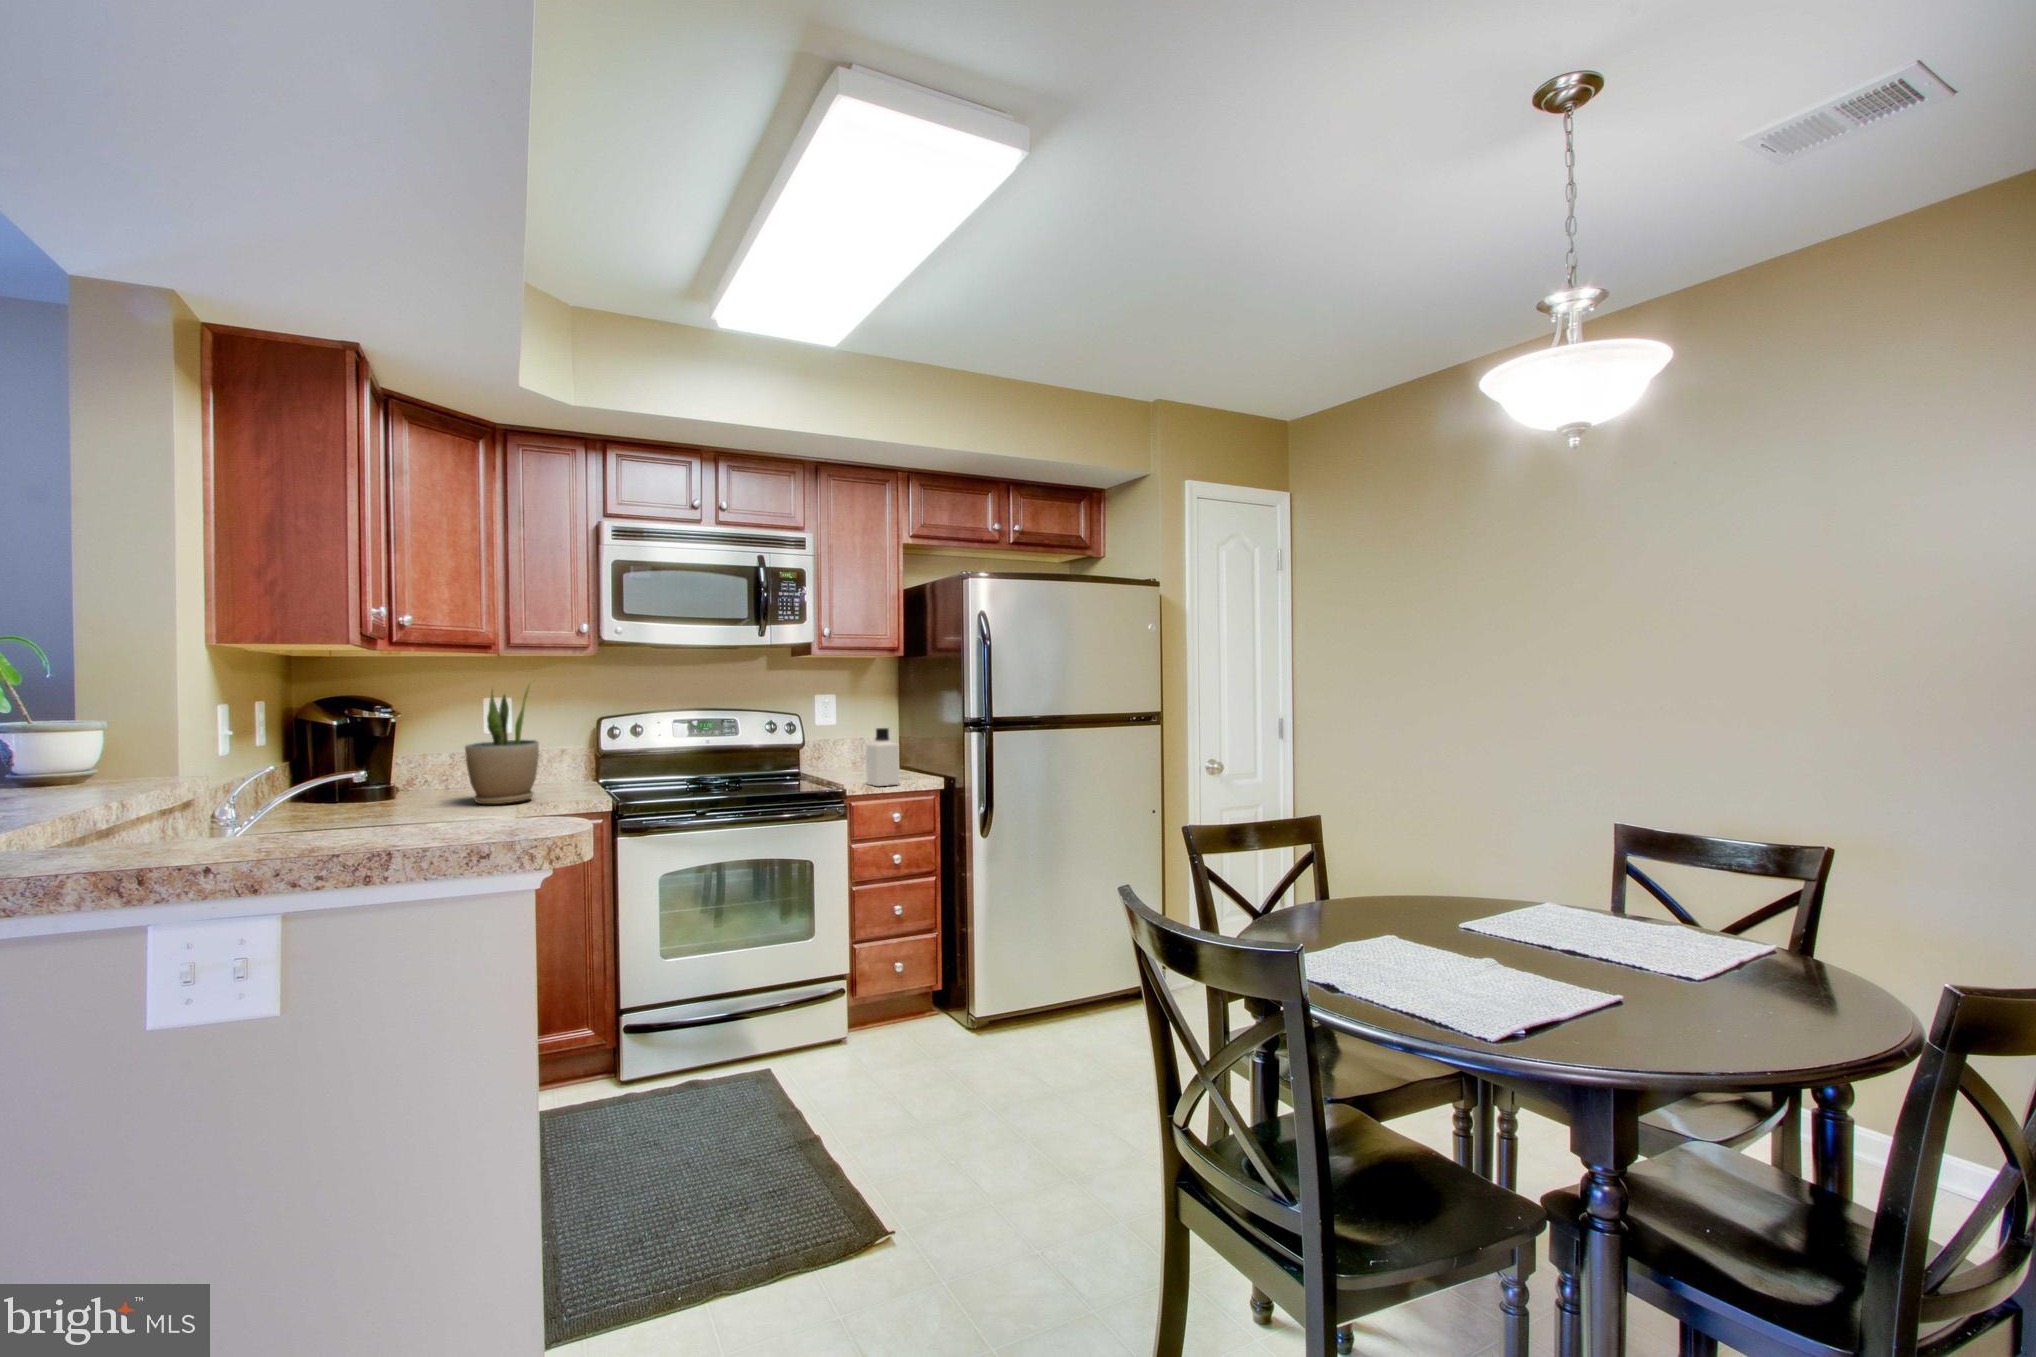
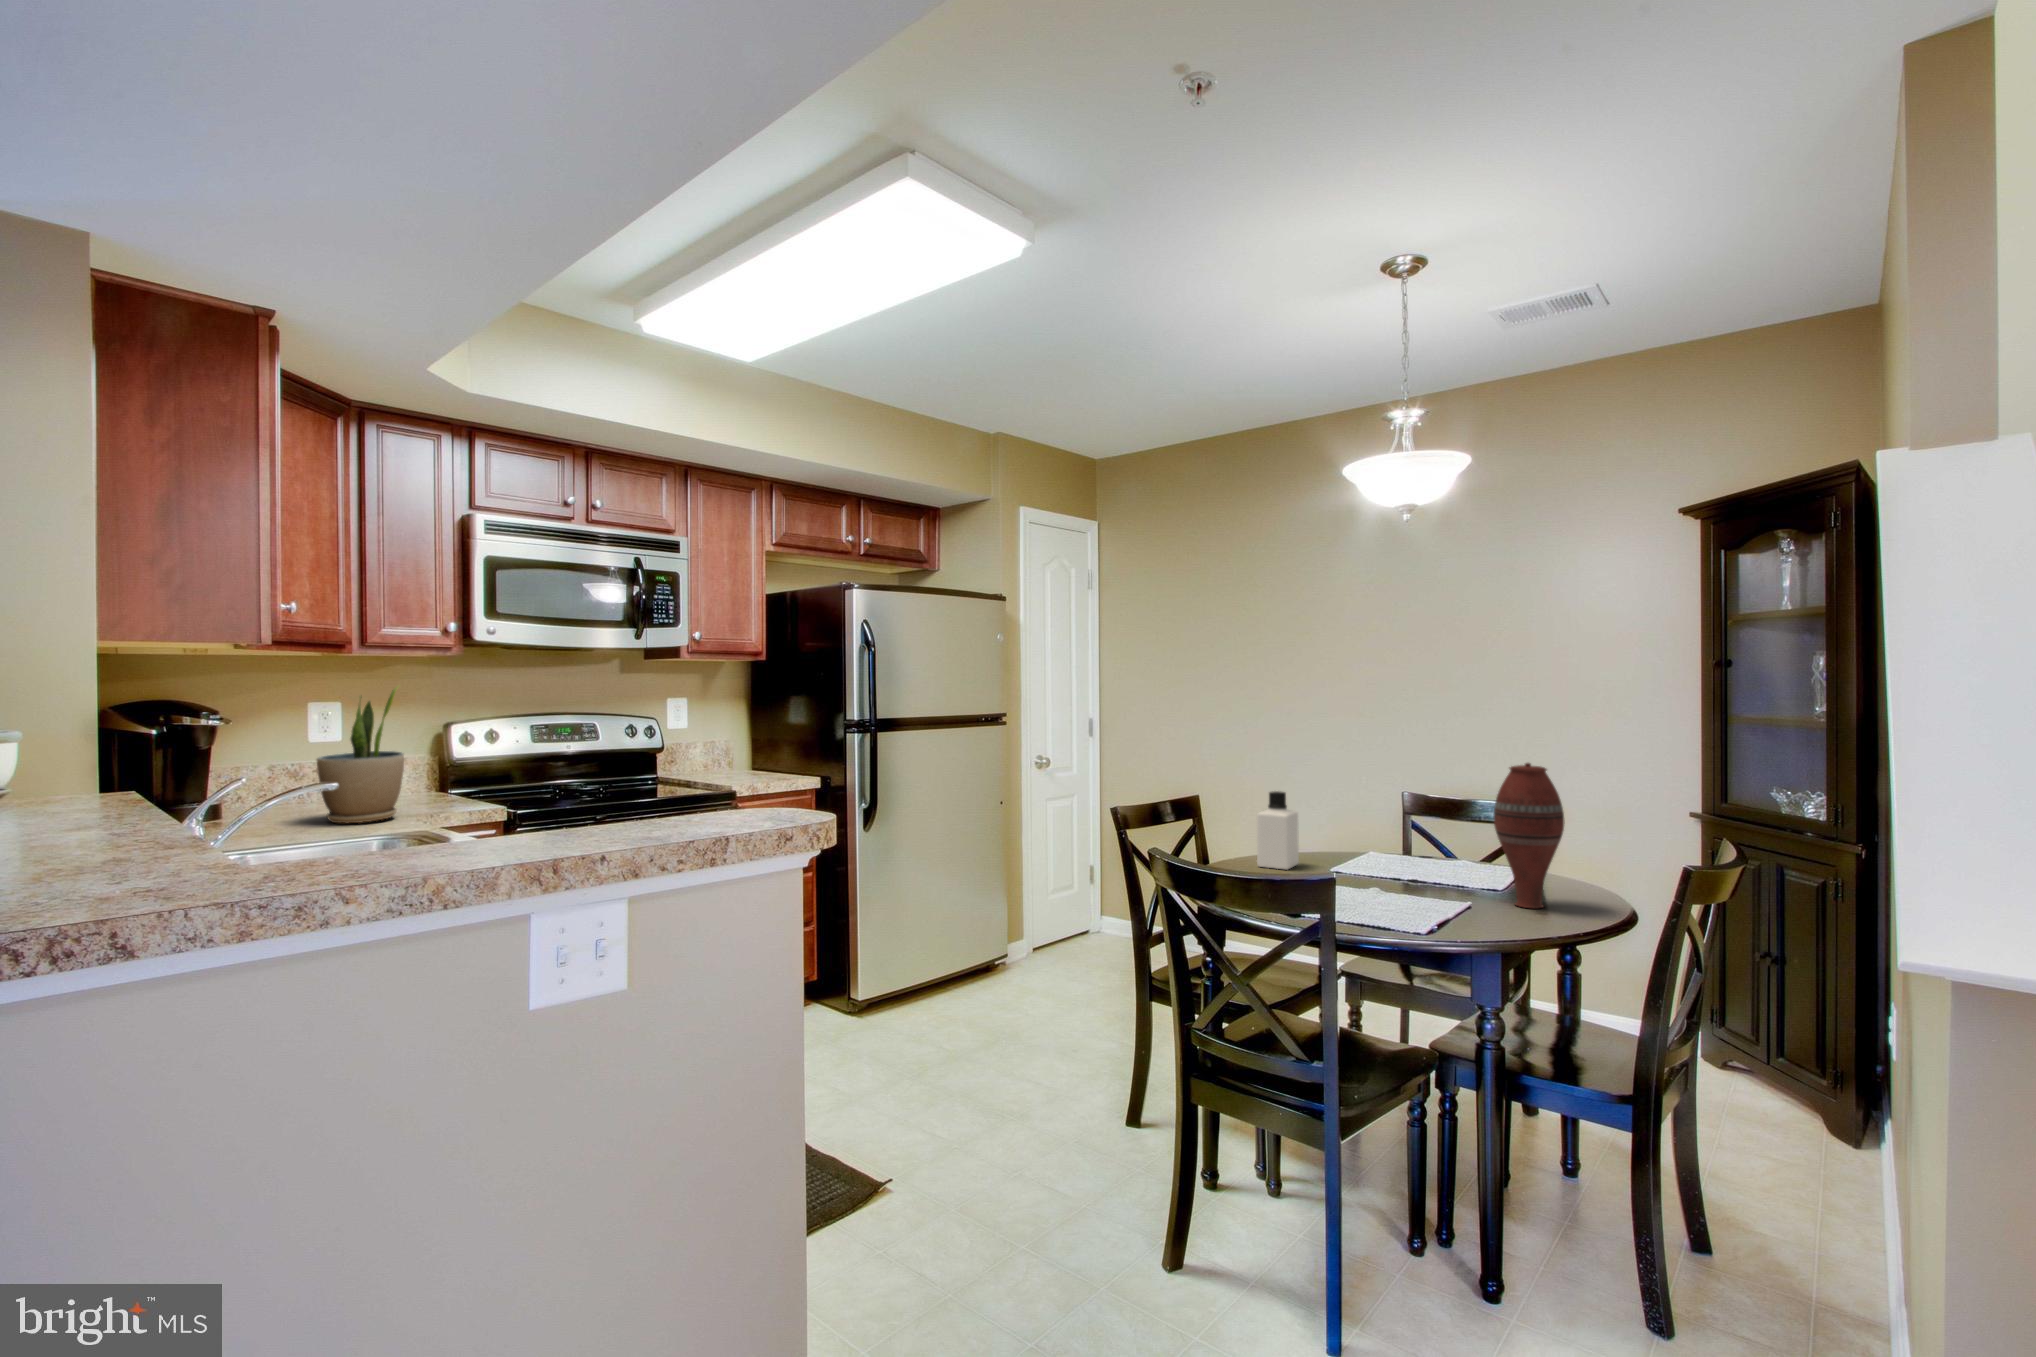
bottle: present [866,728,899,786] -> present [1257,791,1299,869]
vase: none [1682,792,1807,1017] -> present [1494,763,1565,908]

